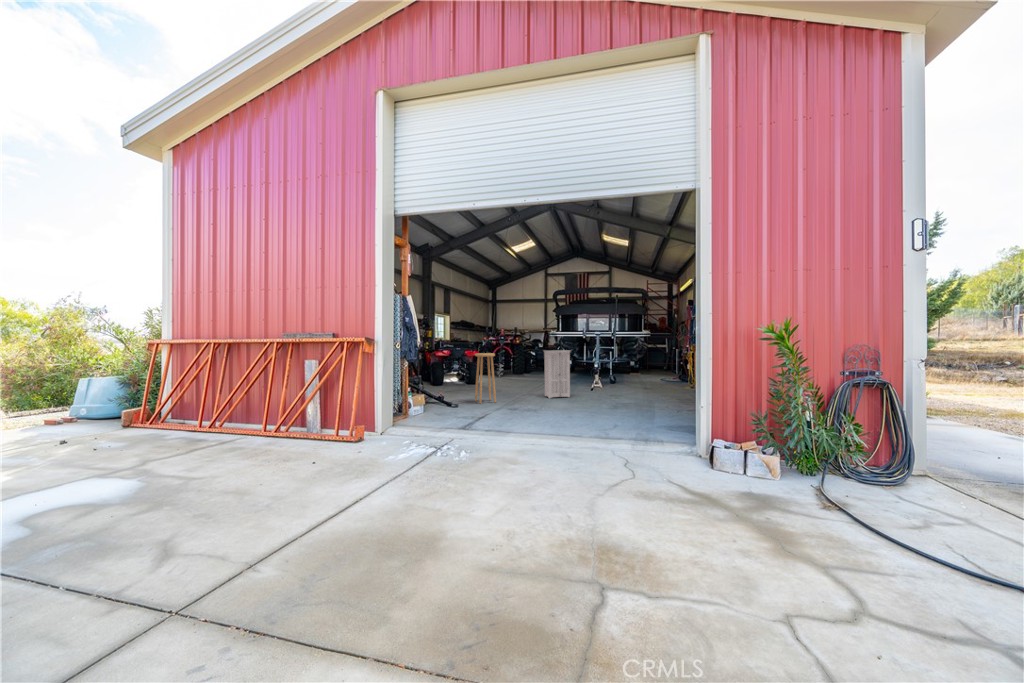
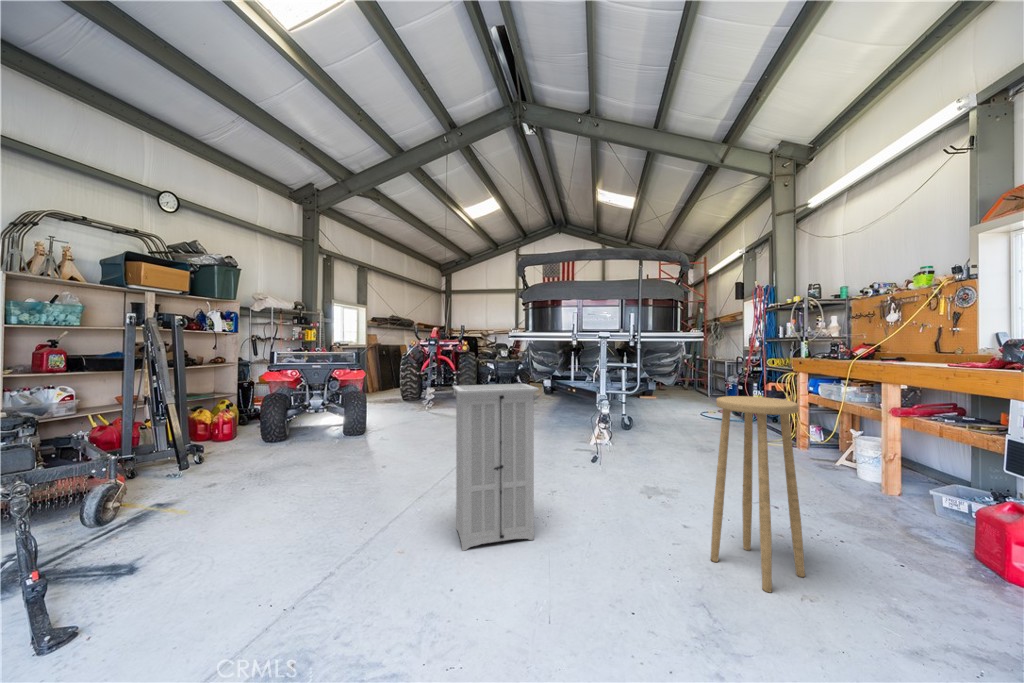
stool: present [475,353,496,404] -> present [711,396,805,592]

